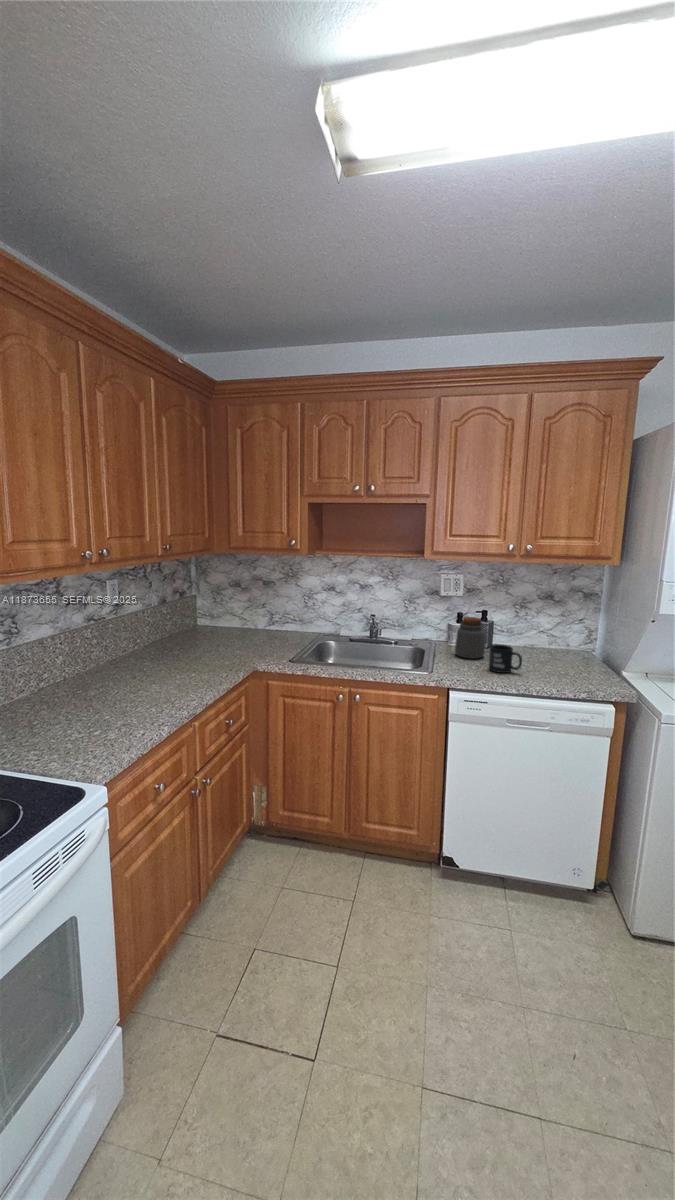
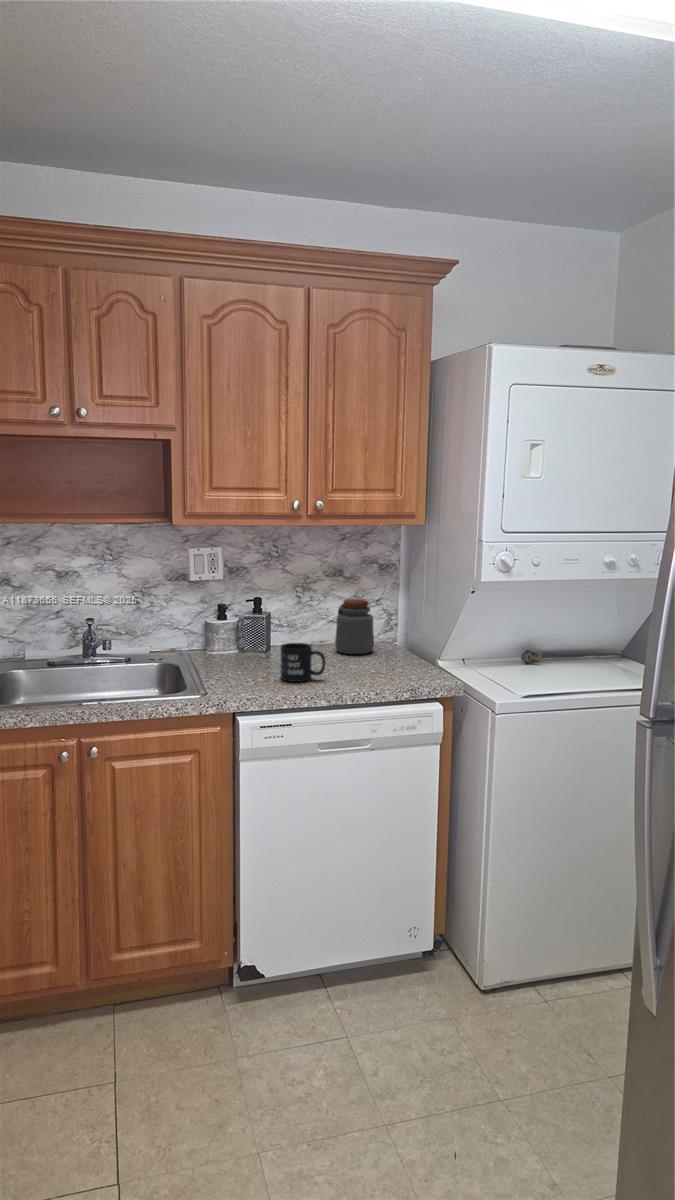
jar: present [455,617,485,659] -> present [335,599,374,654]

